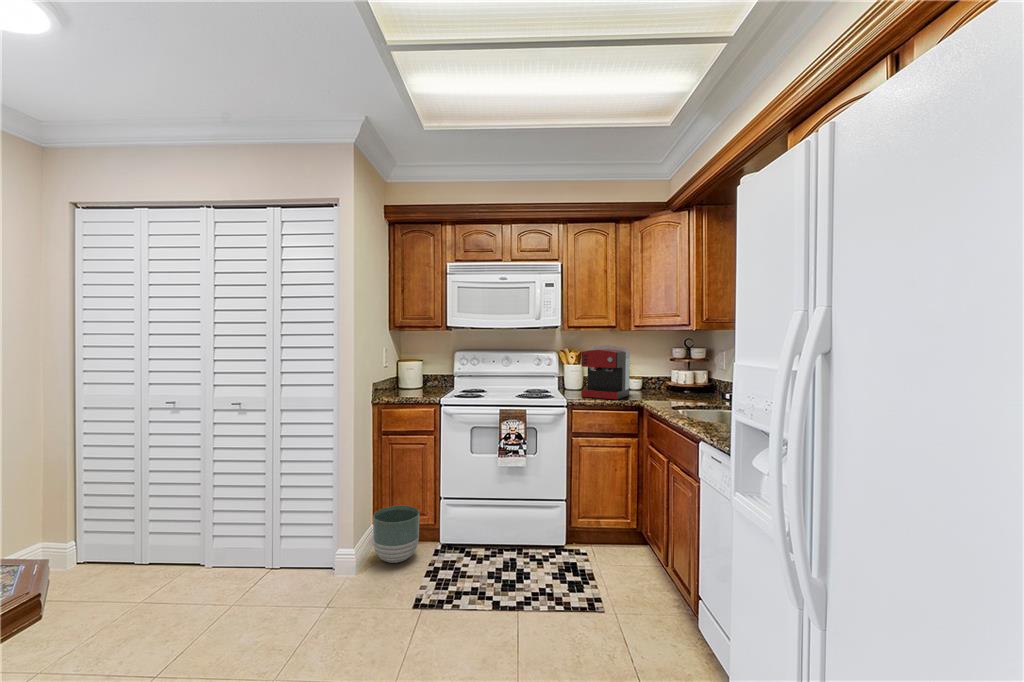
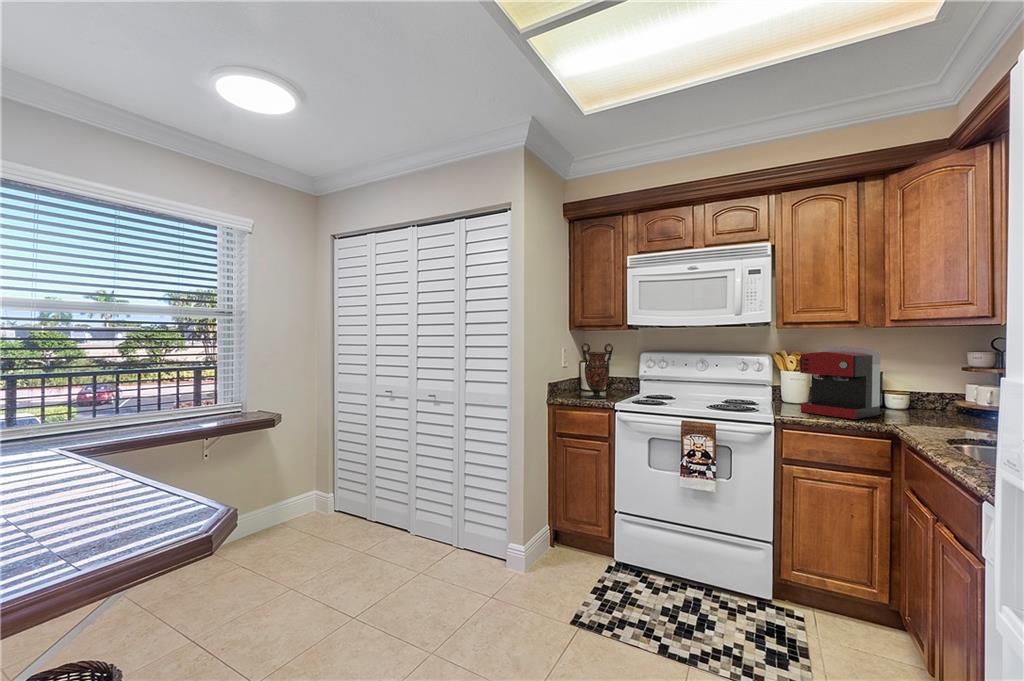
vase: none [403,343,433,396] -> present [581,343,613,399]
planter: present [373,506,419,563] -> none [544,511,591,570]

